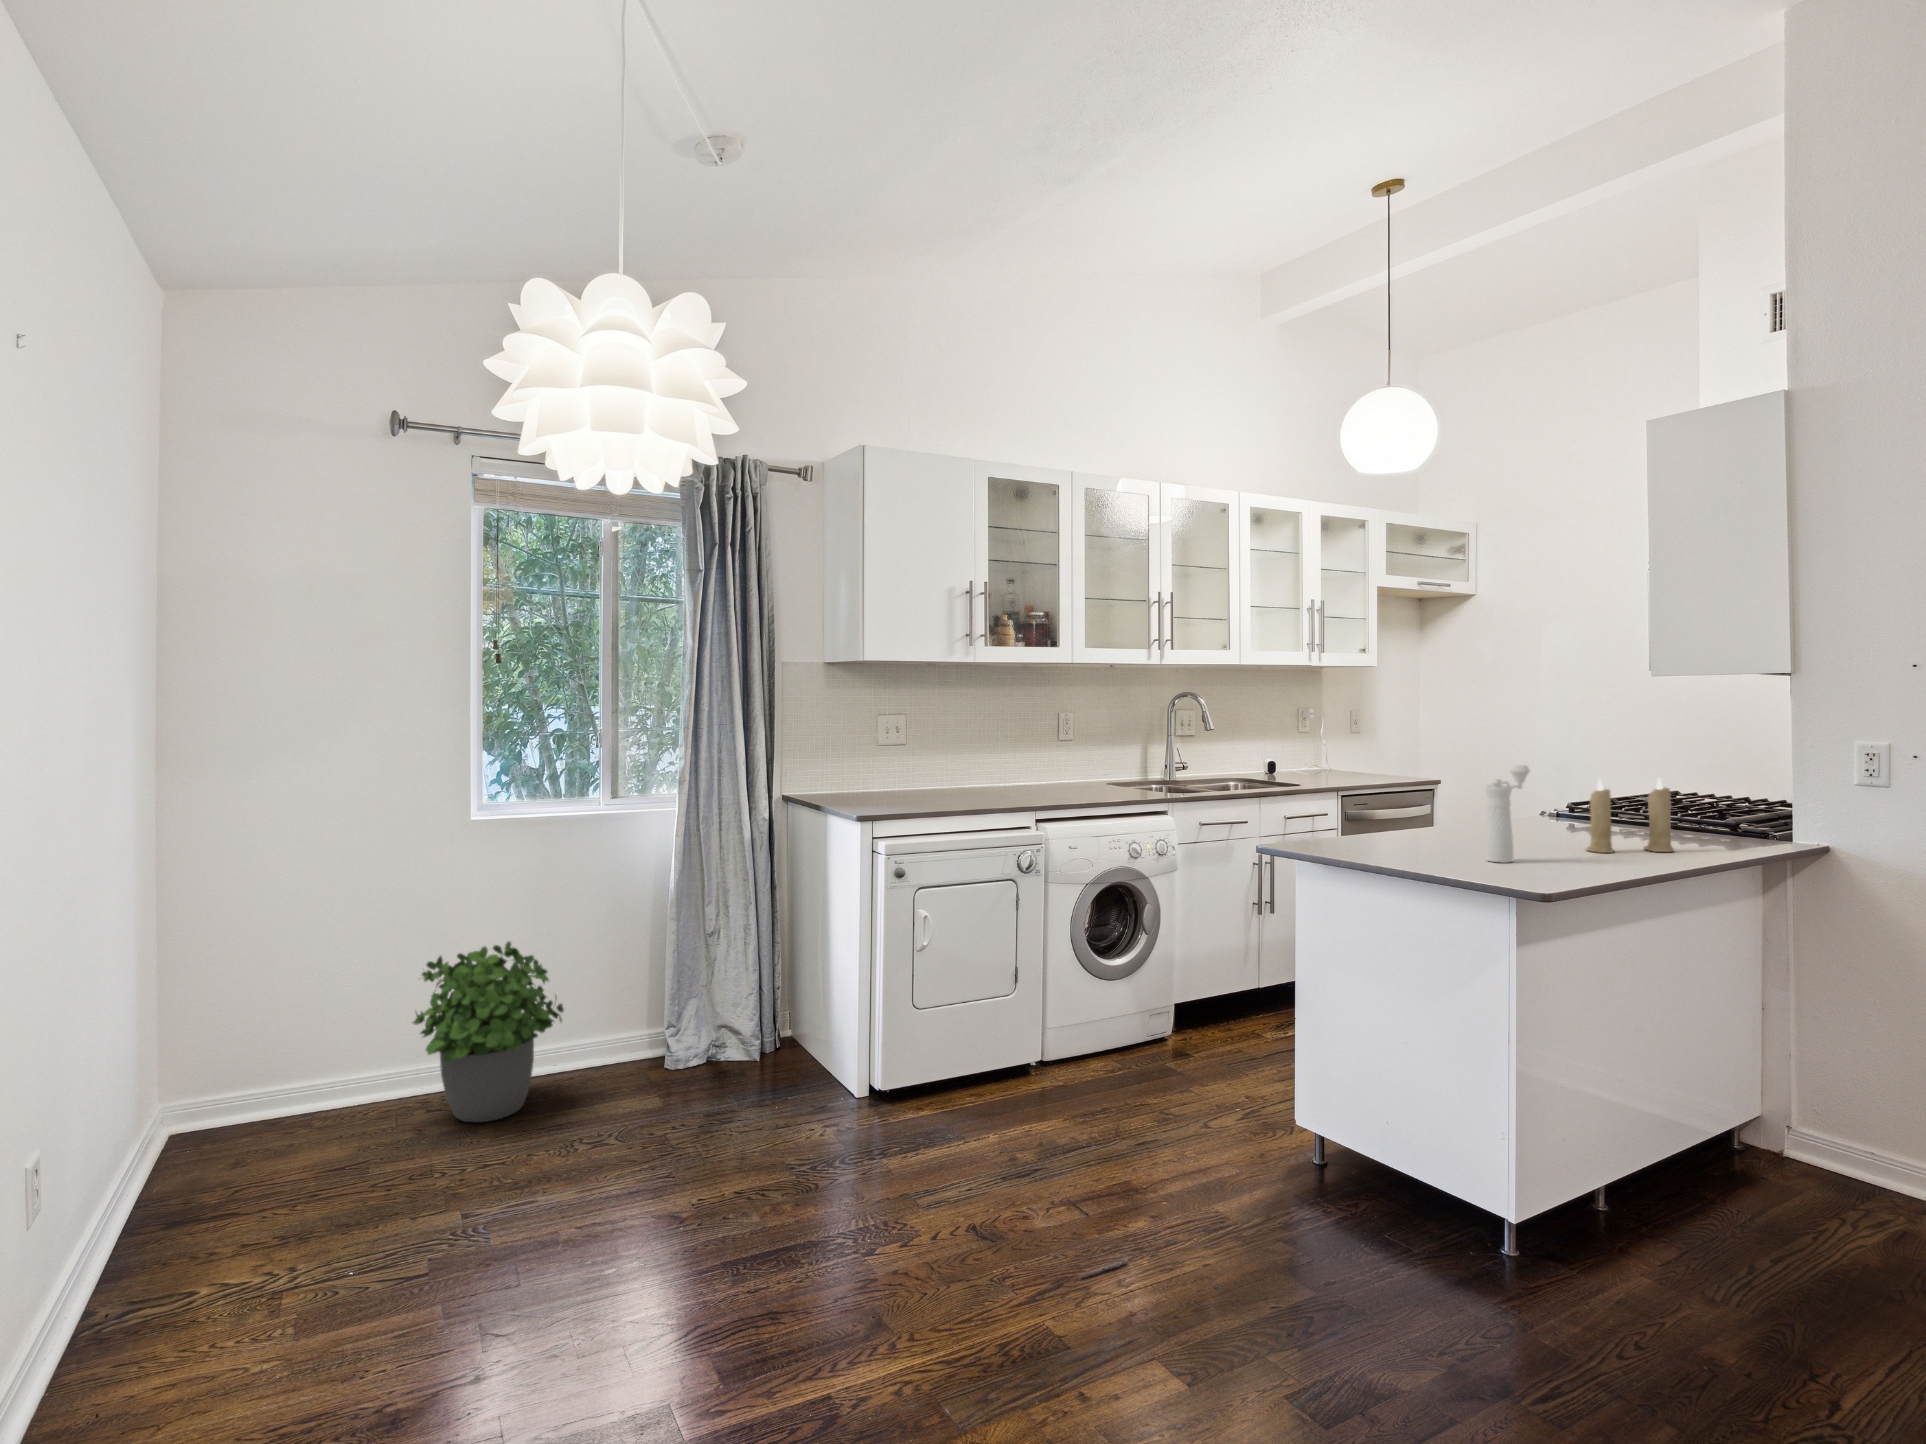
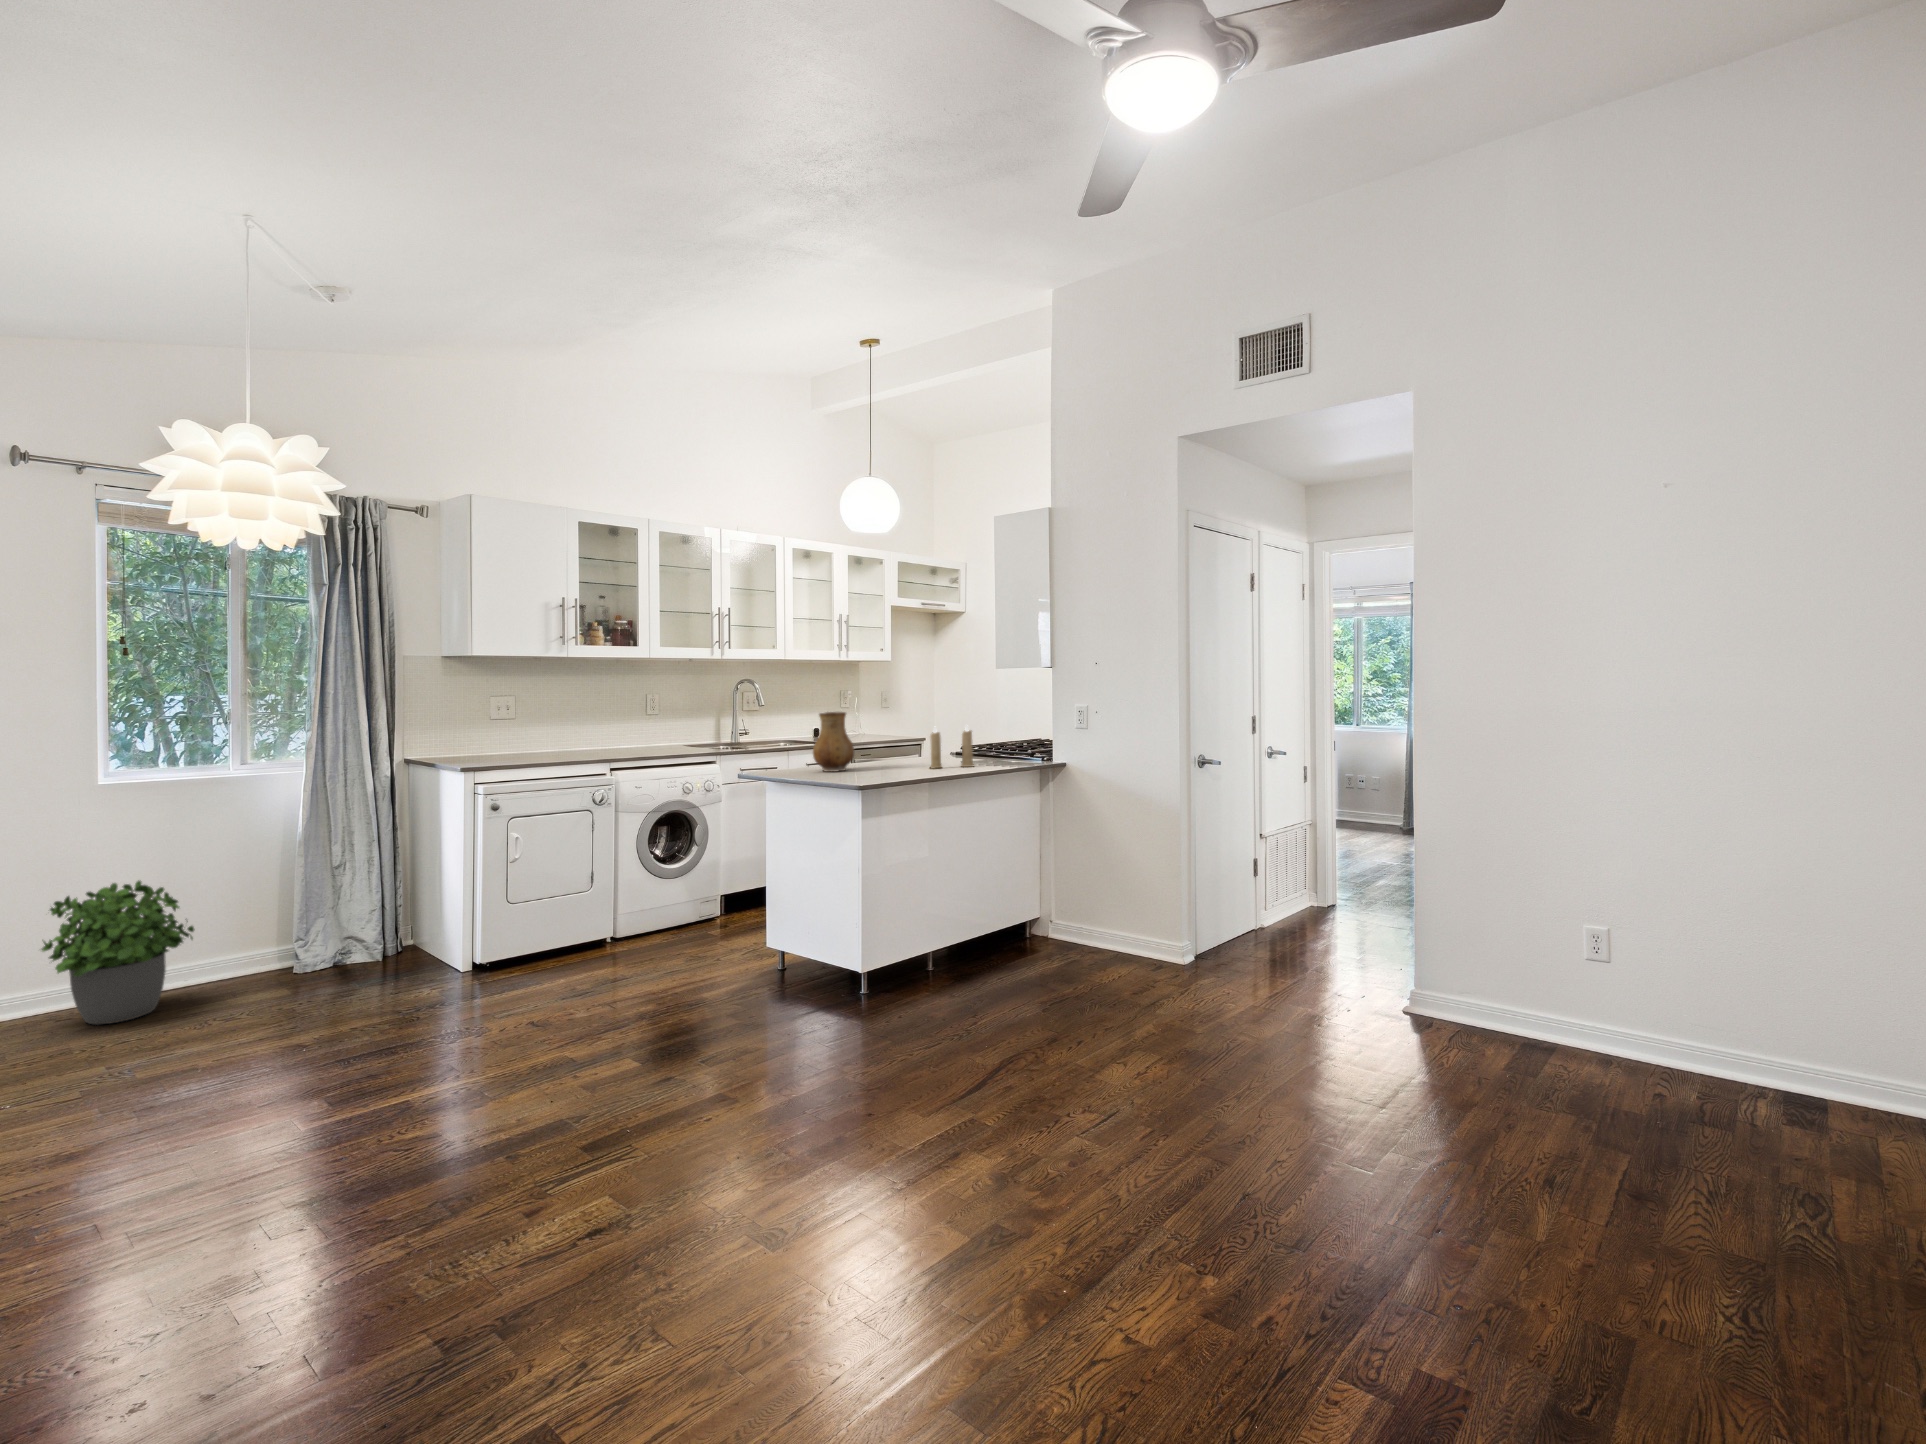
ceramic pitcher: none [1372,749,1445,848] -> present [813,712,854,772]
pepper mill: present [1485,765,1530,863] -> none [862,719,893,775]

